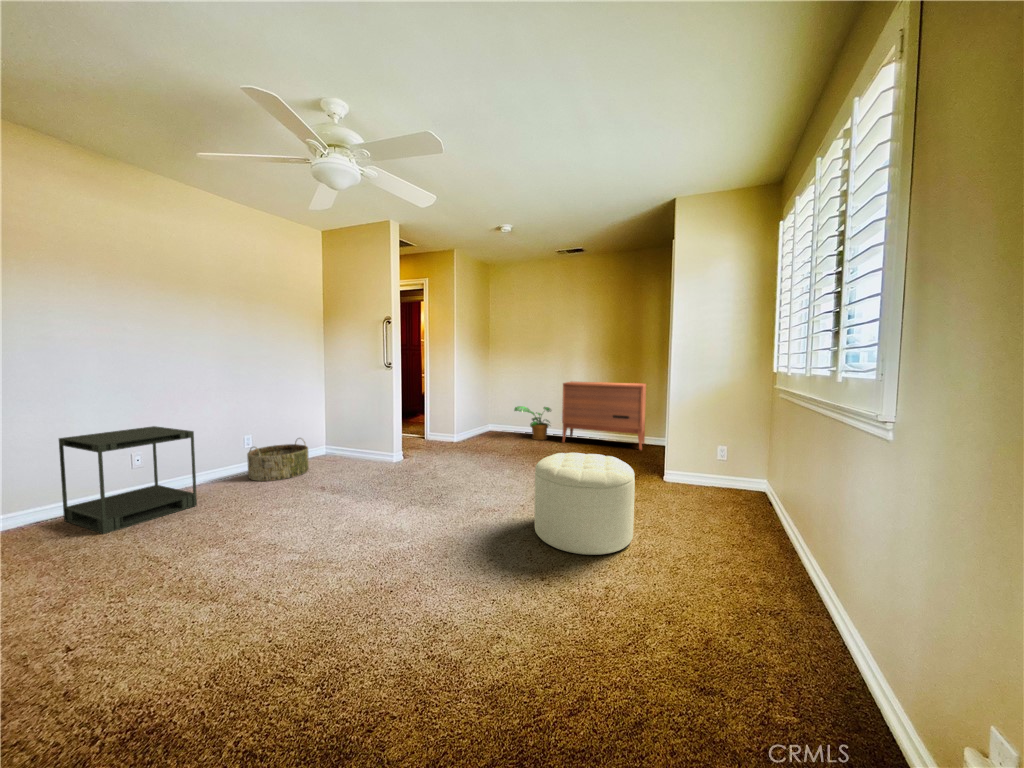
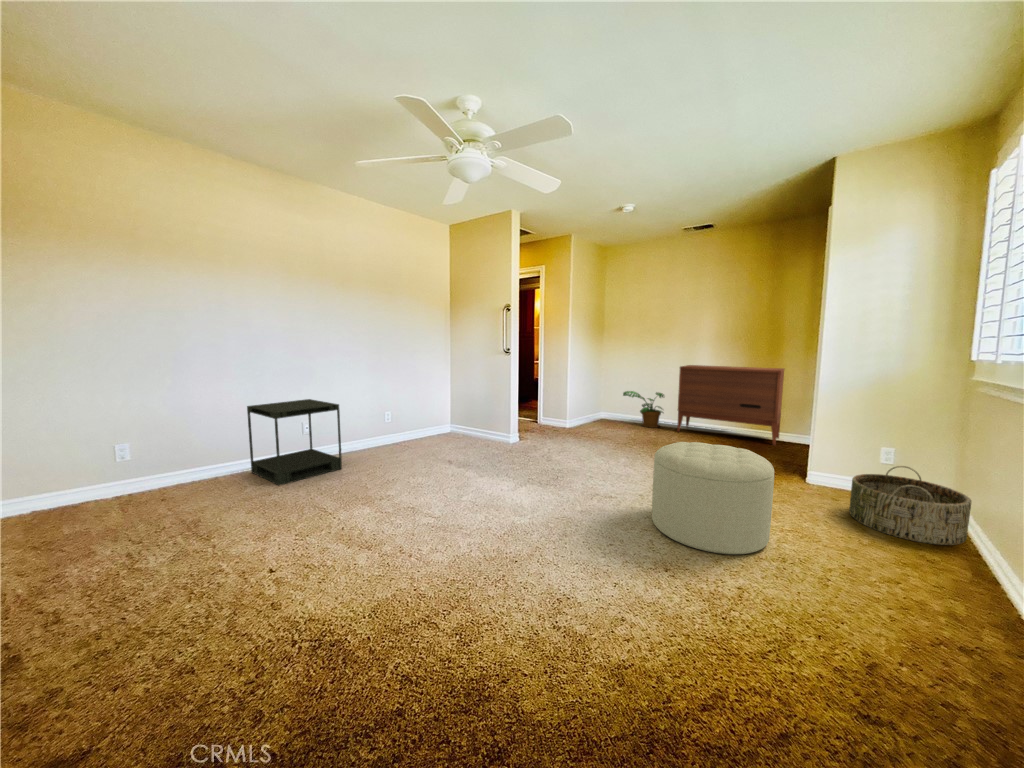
basket: present [247,441,309,481] -> present [849,466,971,545]

